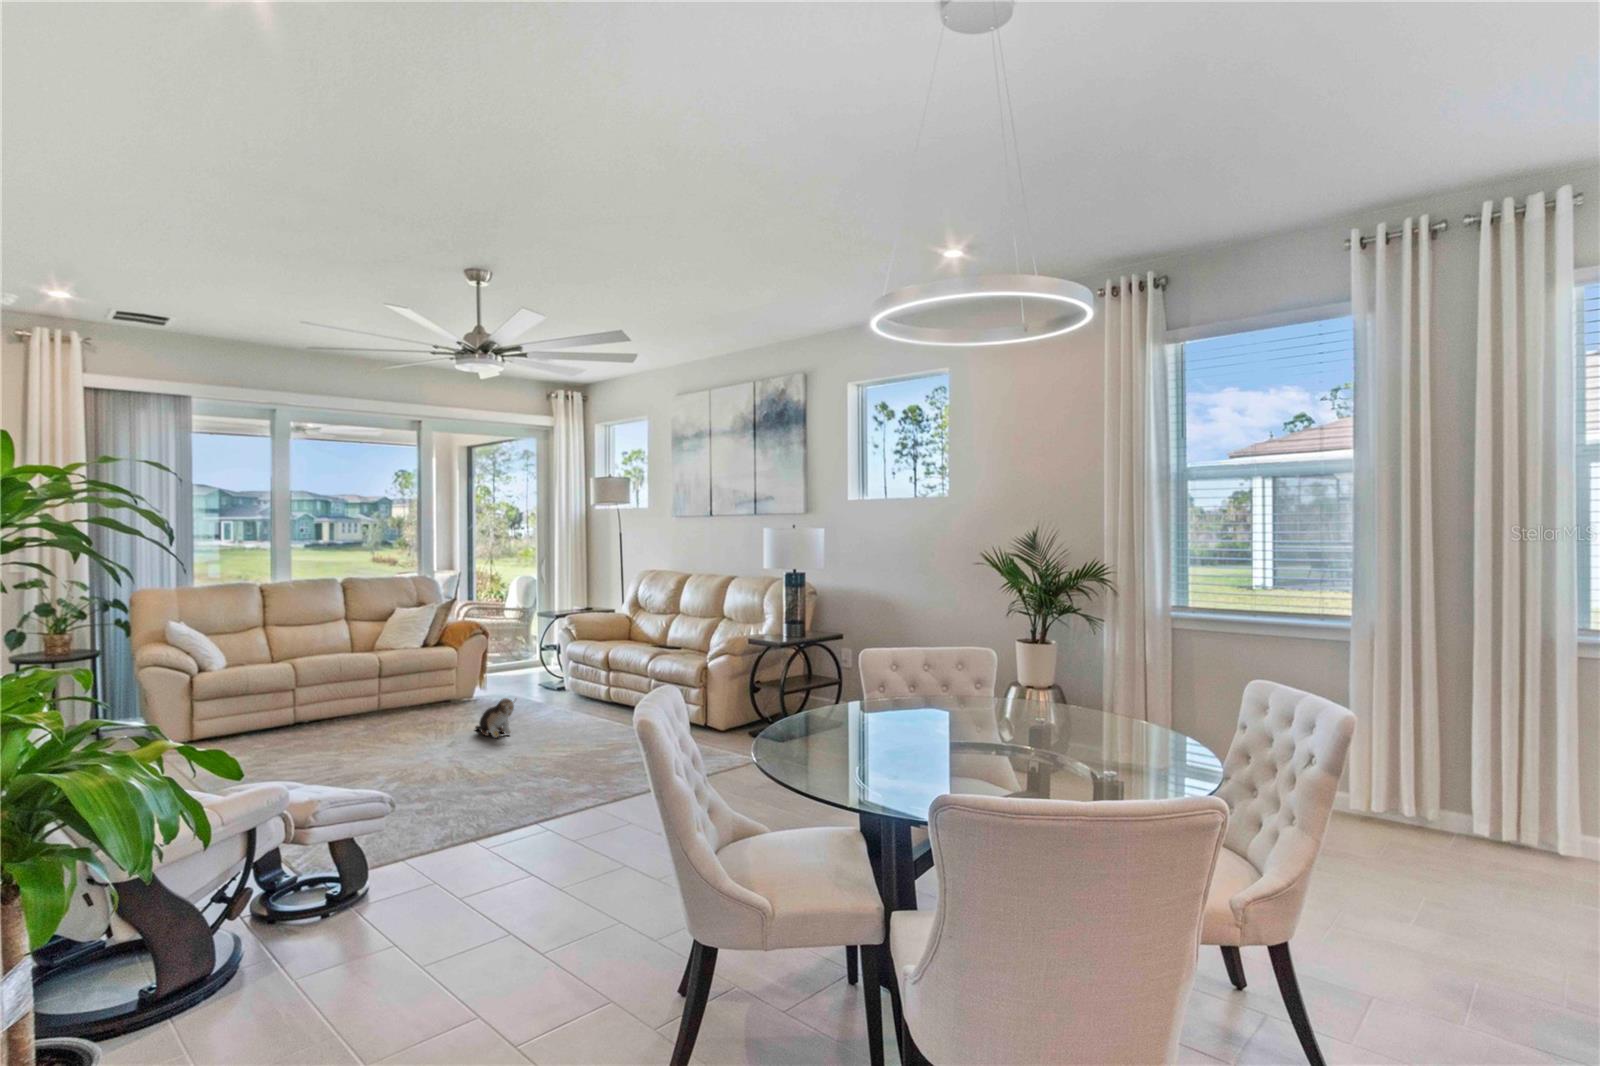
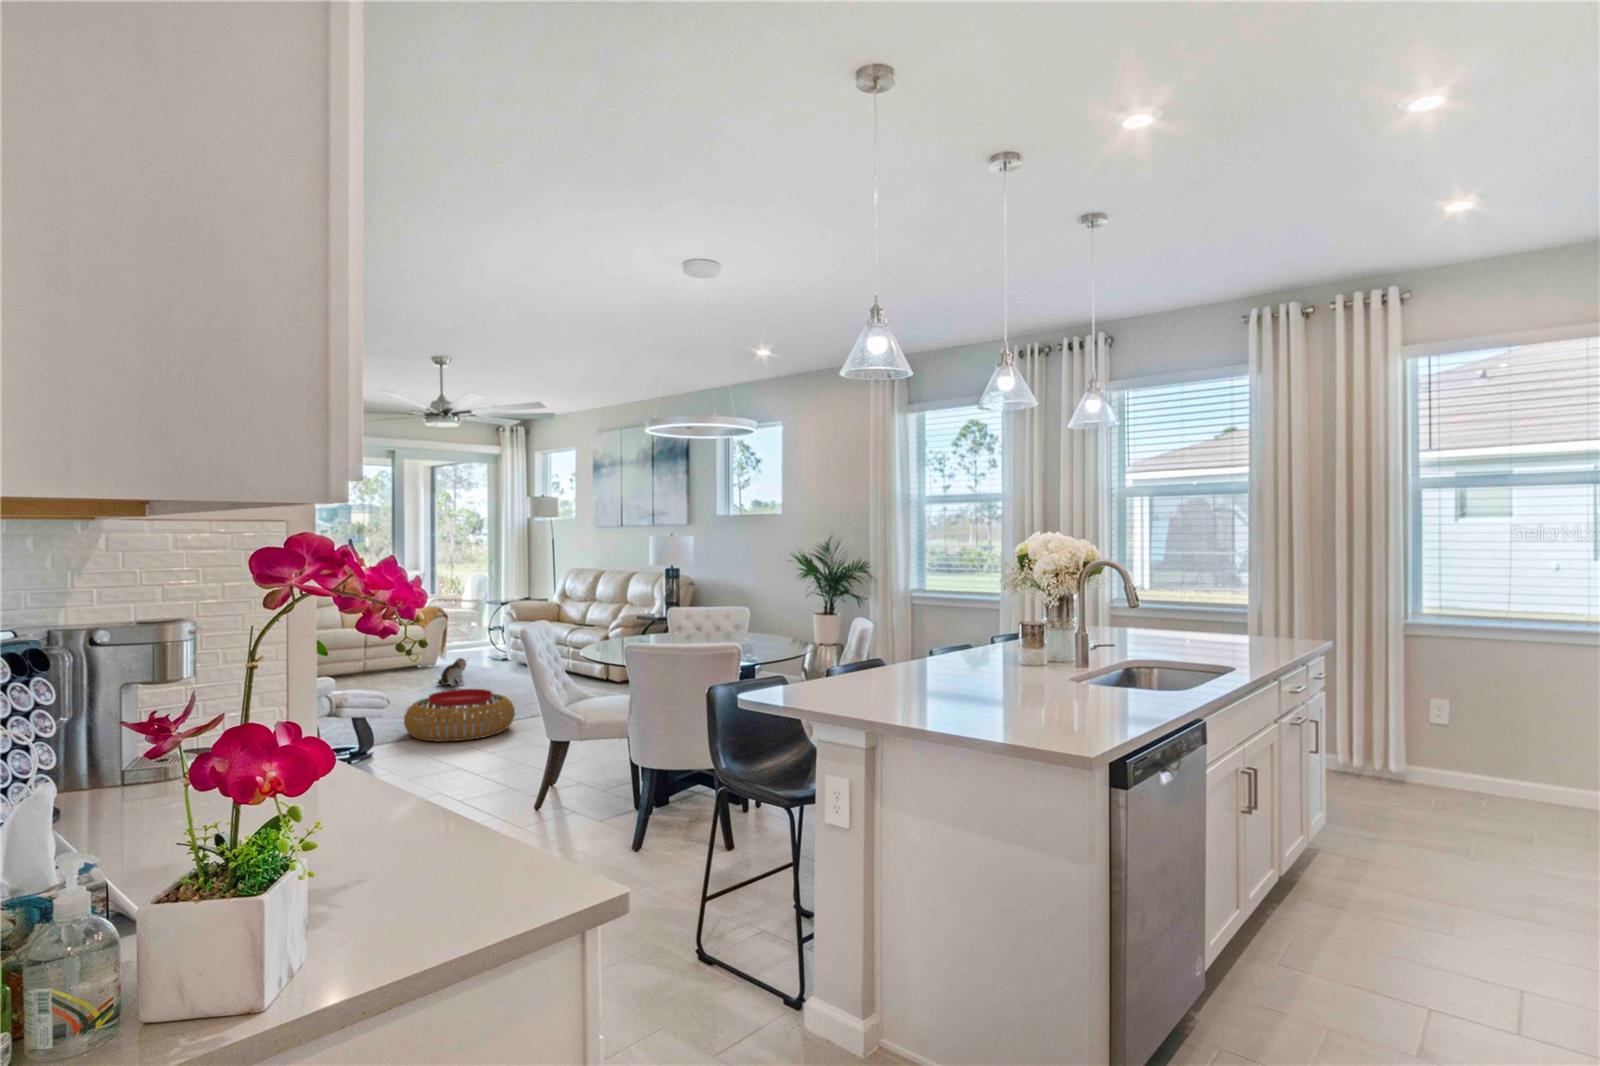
pouf: none [421,765,593,863] -> present [404,689,515,741]

